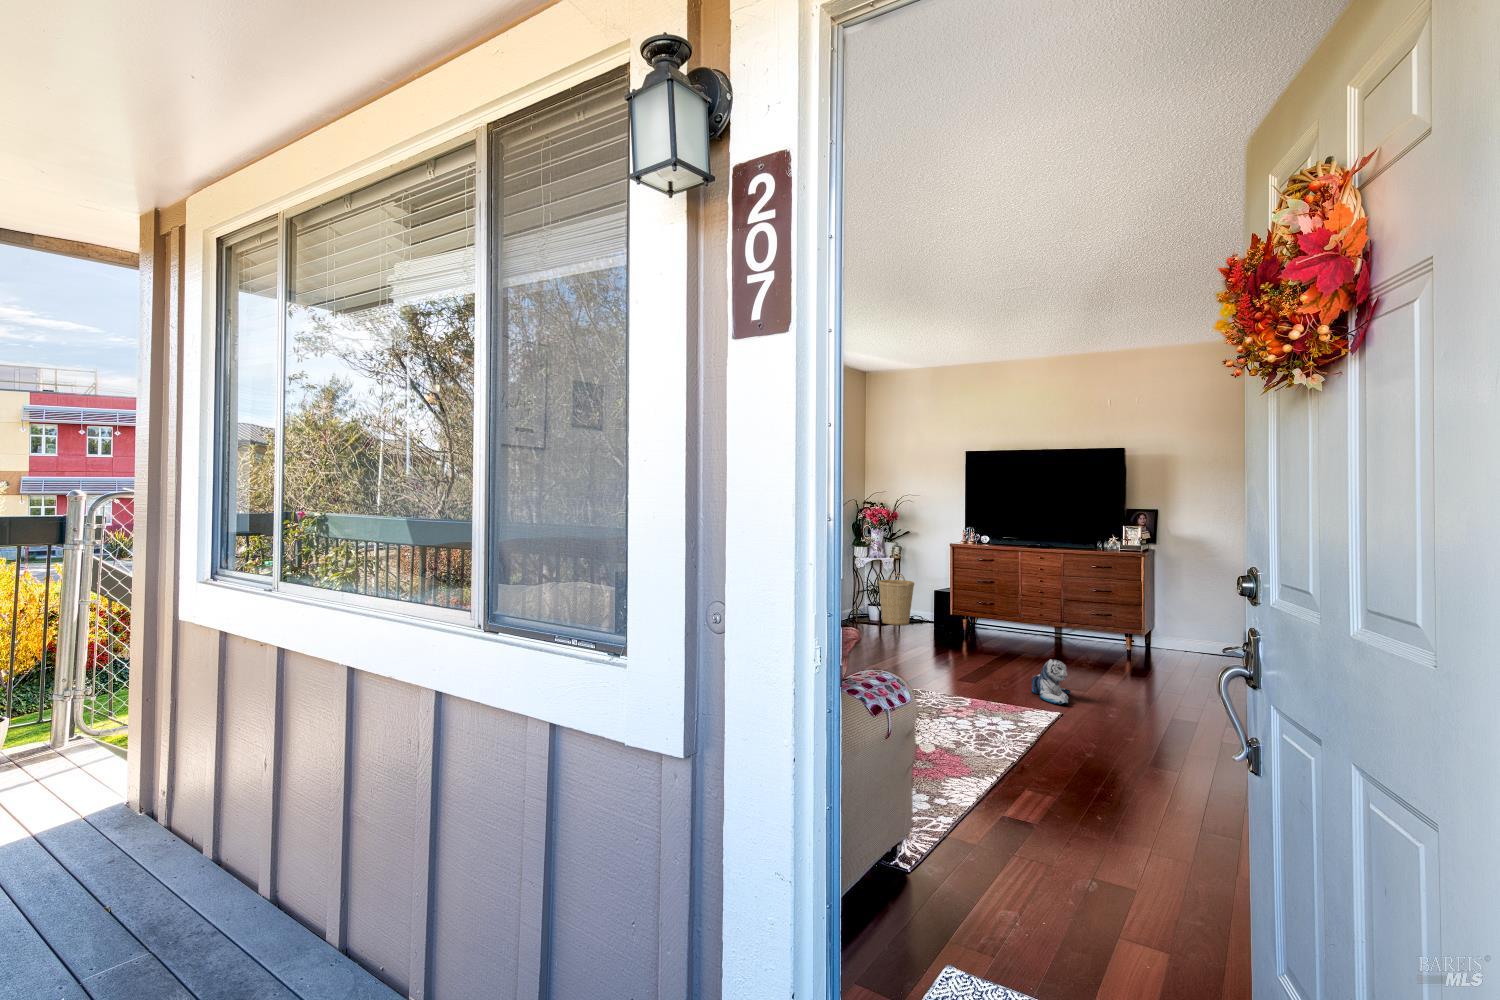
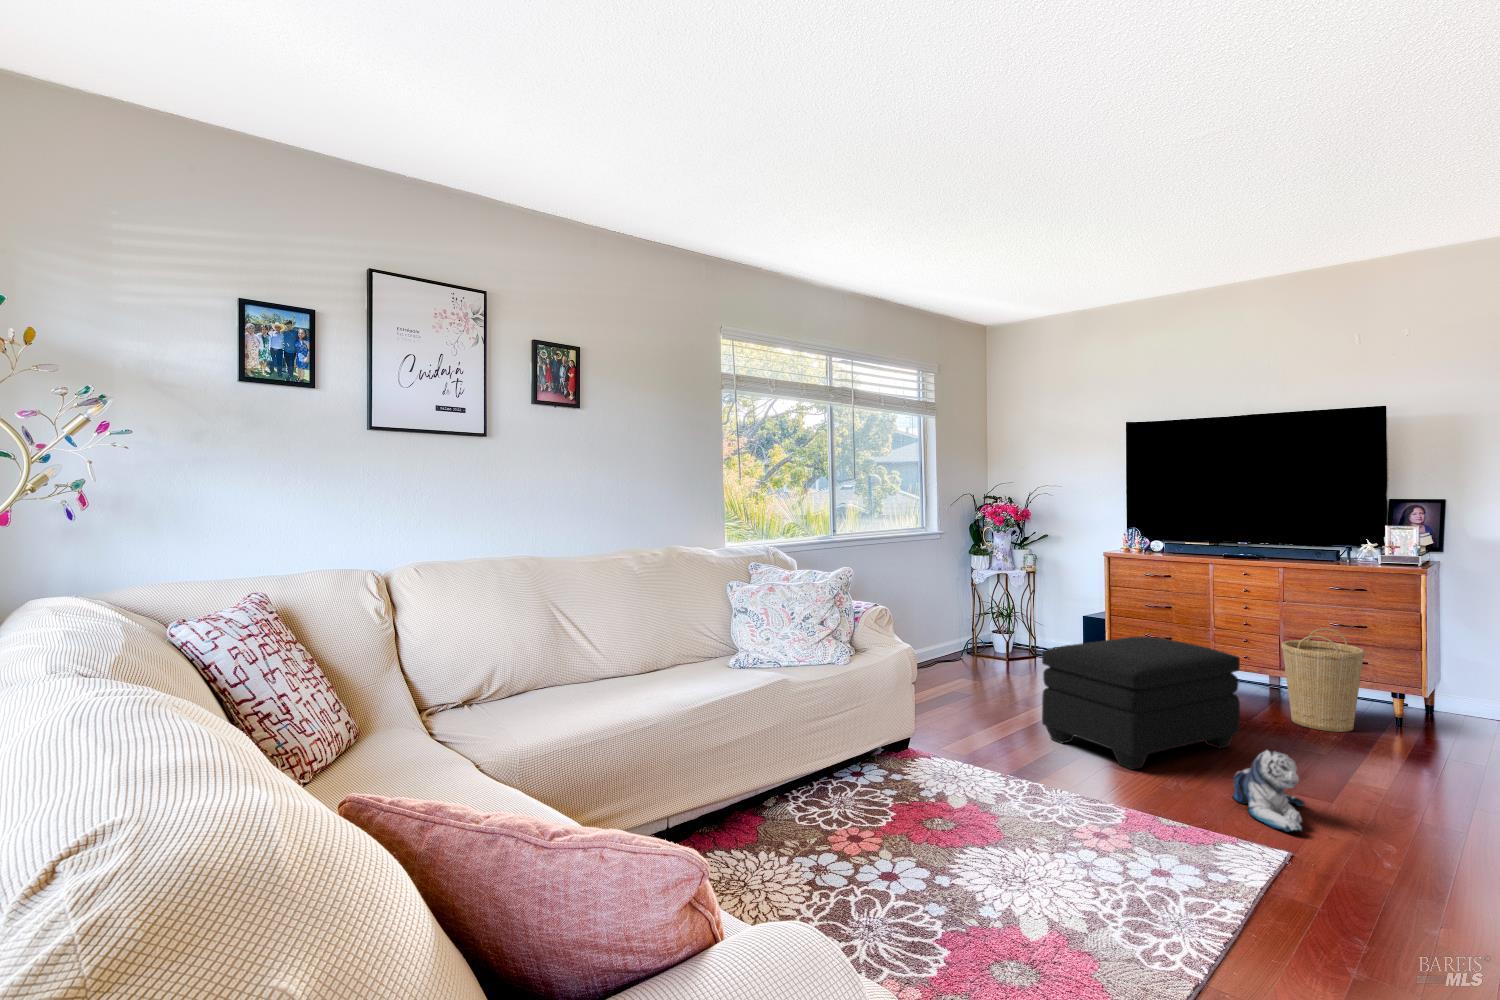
basket: present [879,572,914,625] -> present [1281,628,1365,732]
ottoman: none [914,599,1037,681] -> present [1042,637,1240,769]

